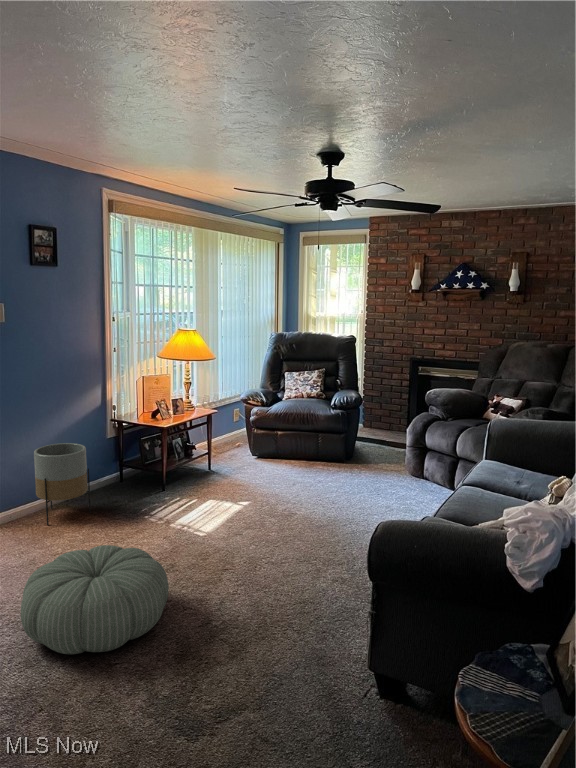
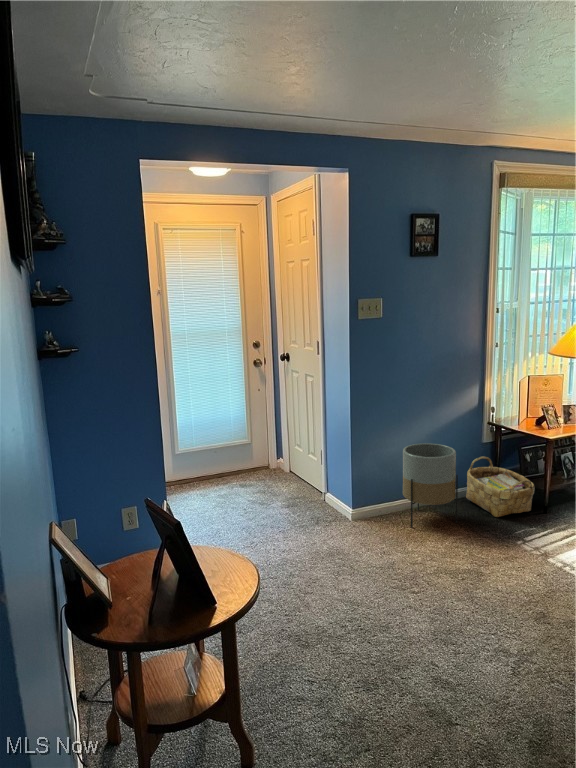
woven basket: none [96,450,154,501] -> present [466,457,534,517]
pouf: present [21,545,169,654] -> none [364,571,534,707]

